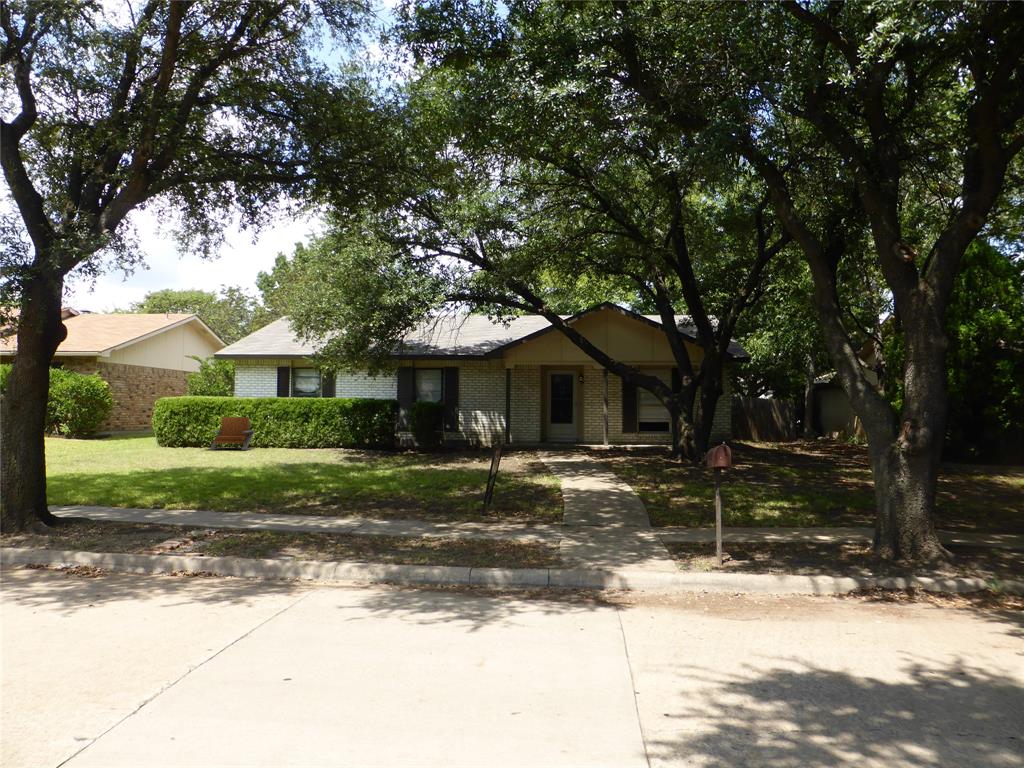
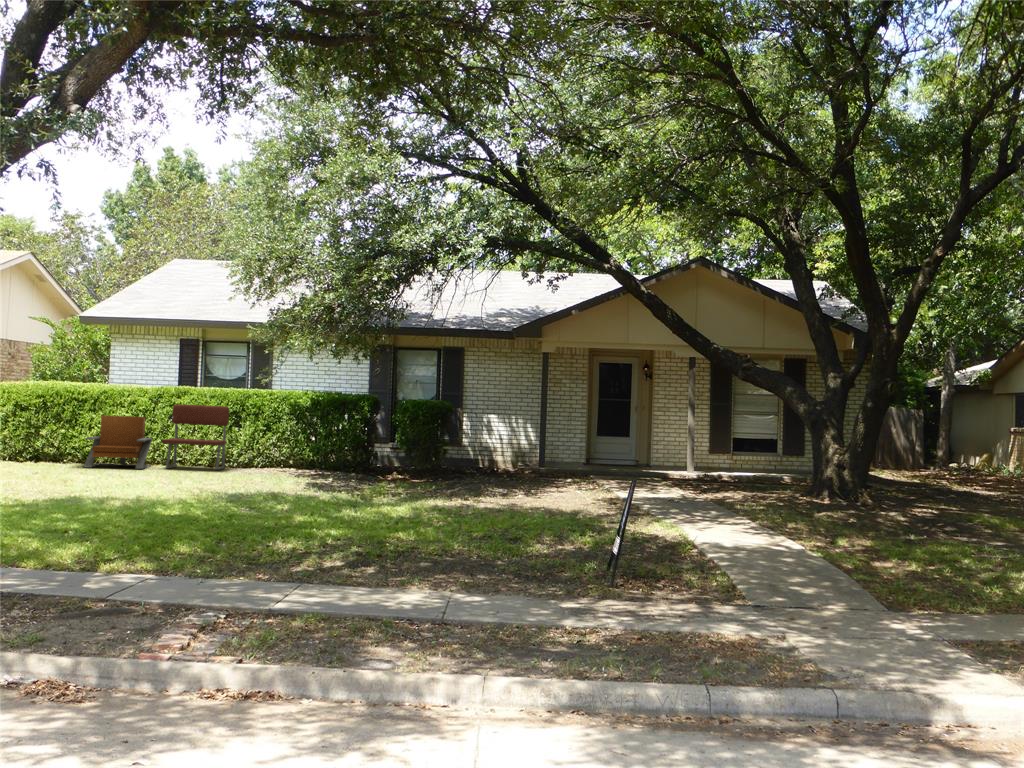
bench: none [259,409,302,450] -> present [162,404,229,470]

